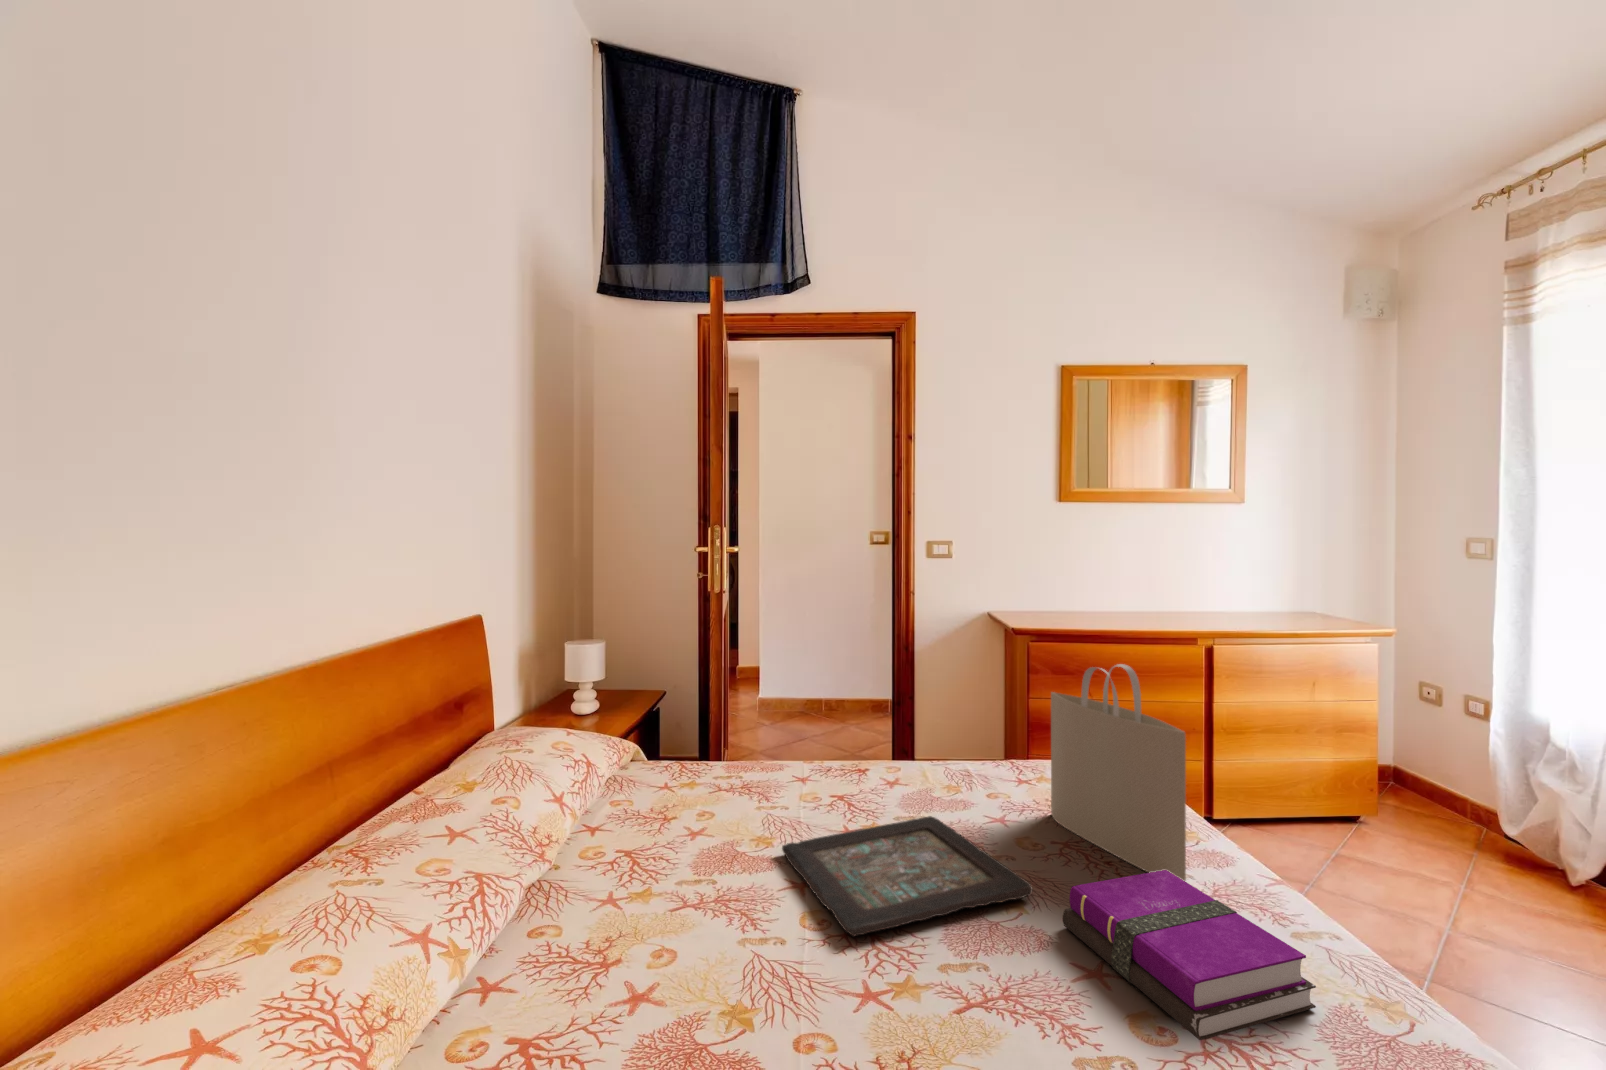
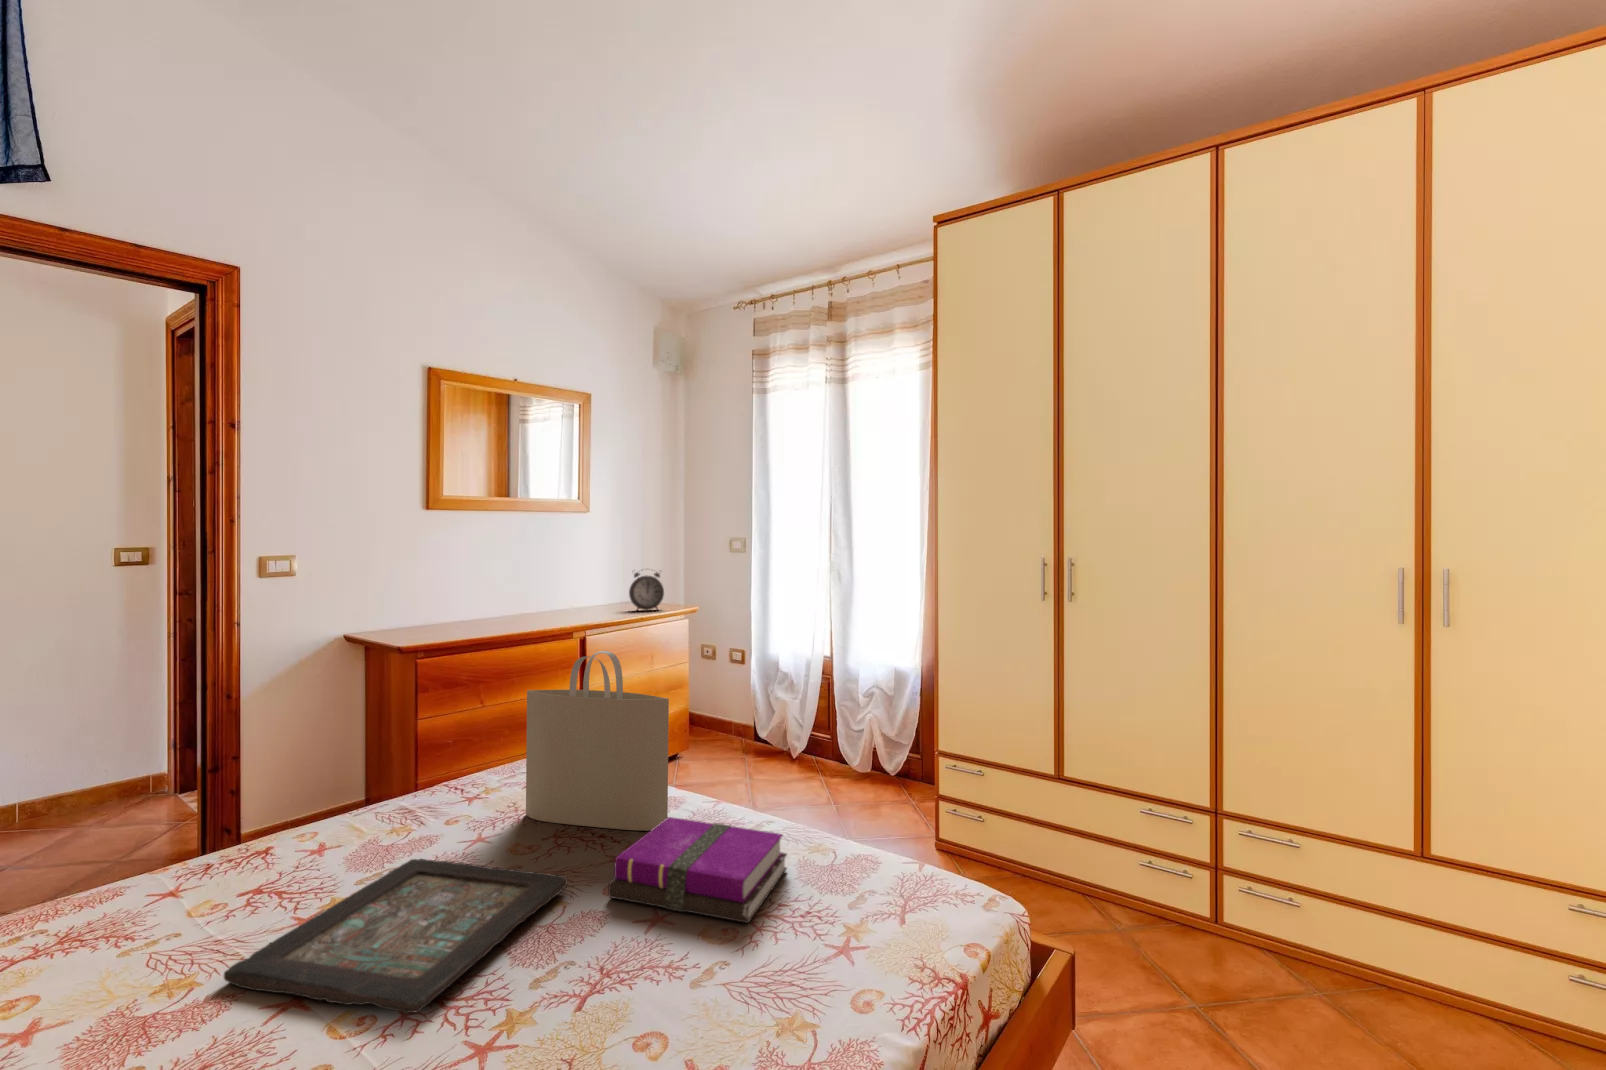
alarm clock: none [1287,575,1339,627] -> present [629,572,664,610]

